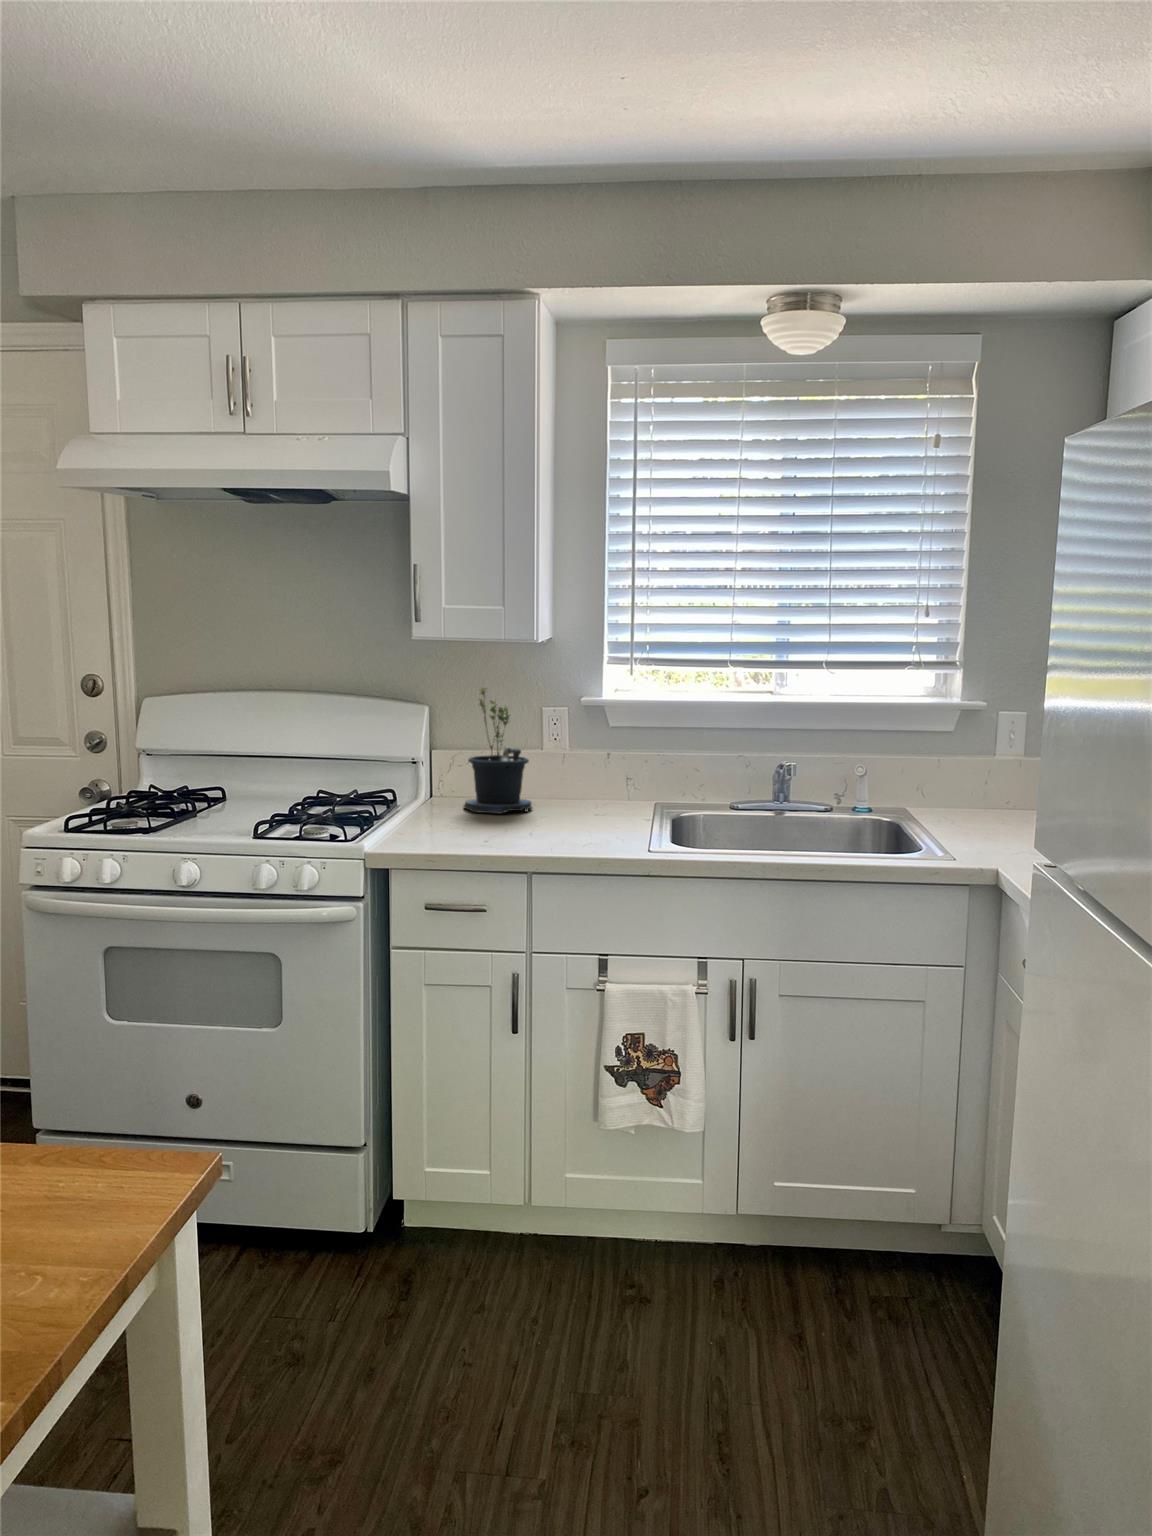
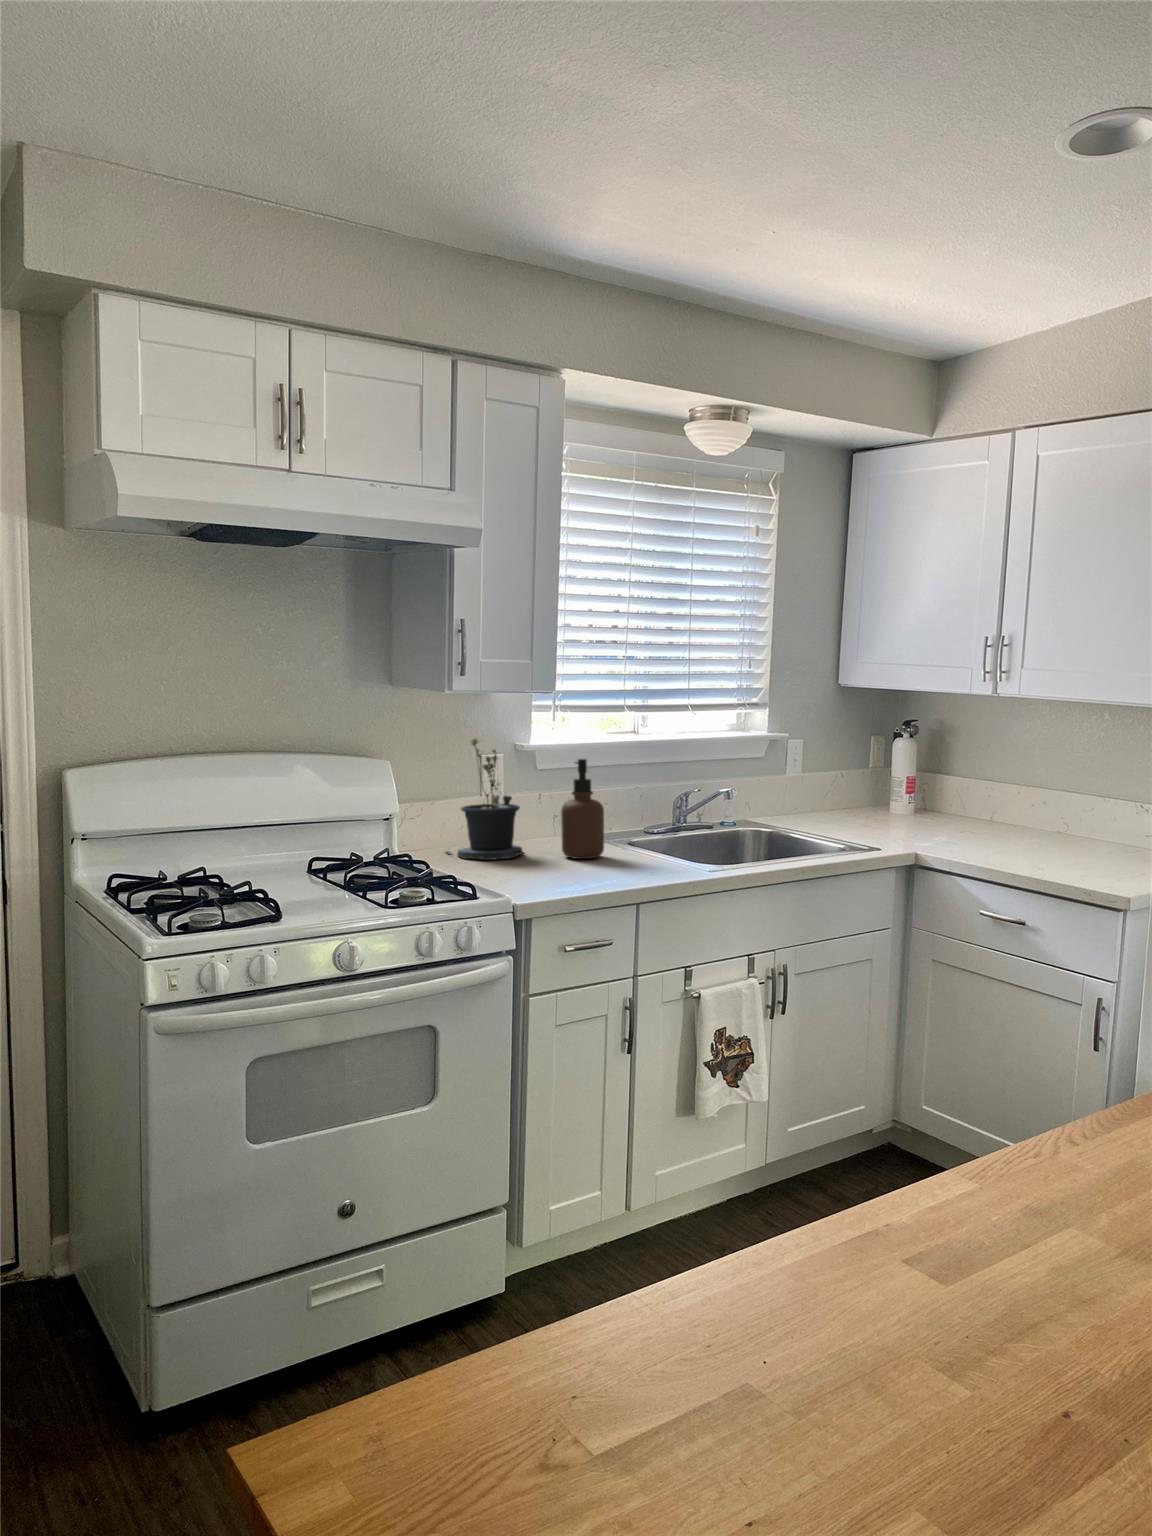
soap dispenser: none [547,717,592,825] -> present [561,759,604,859]

